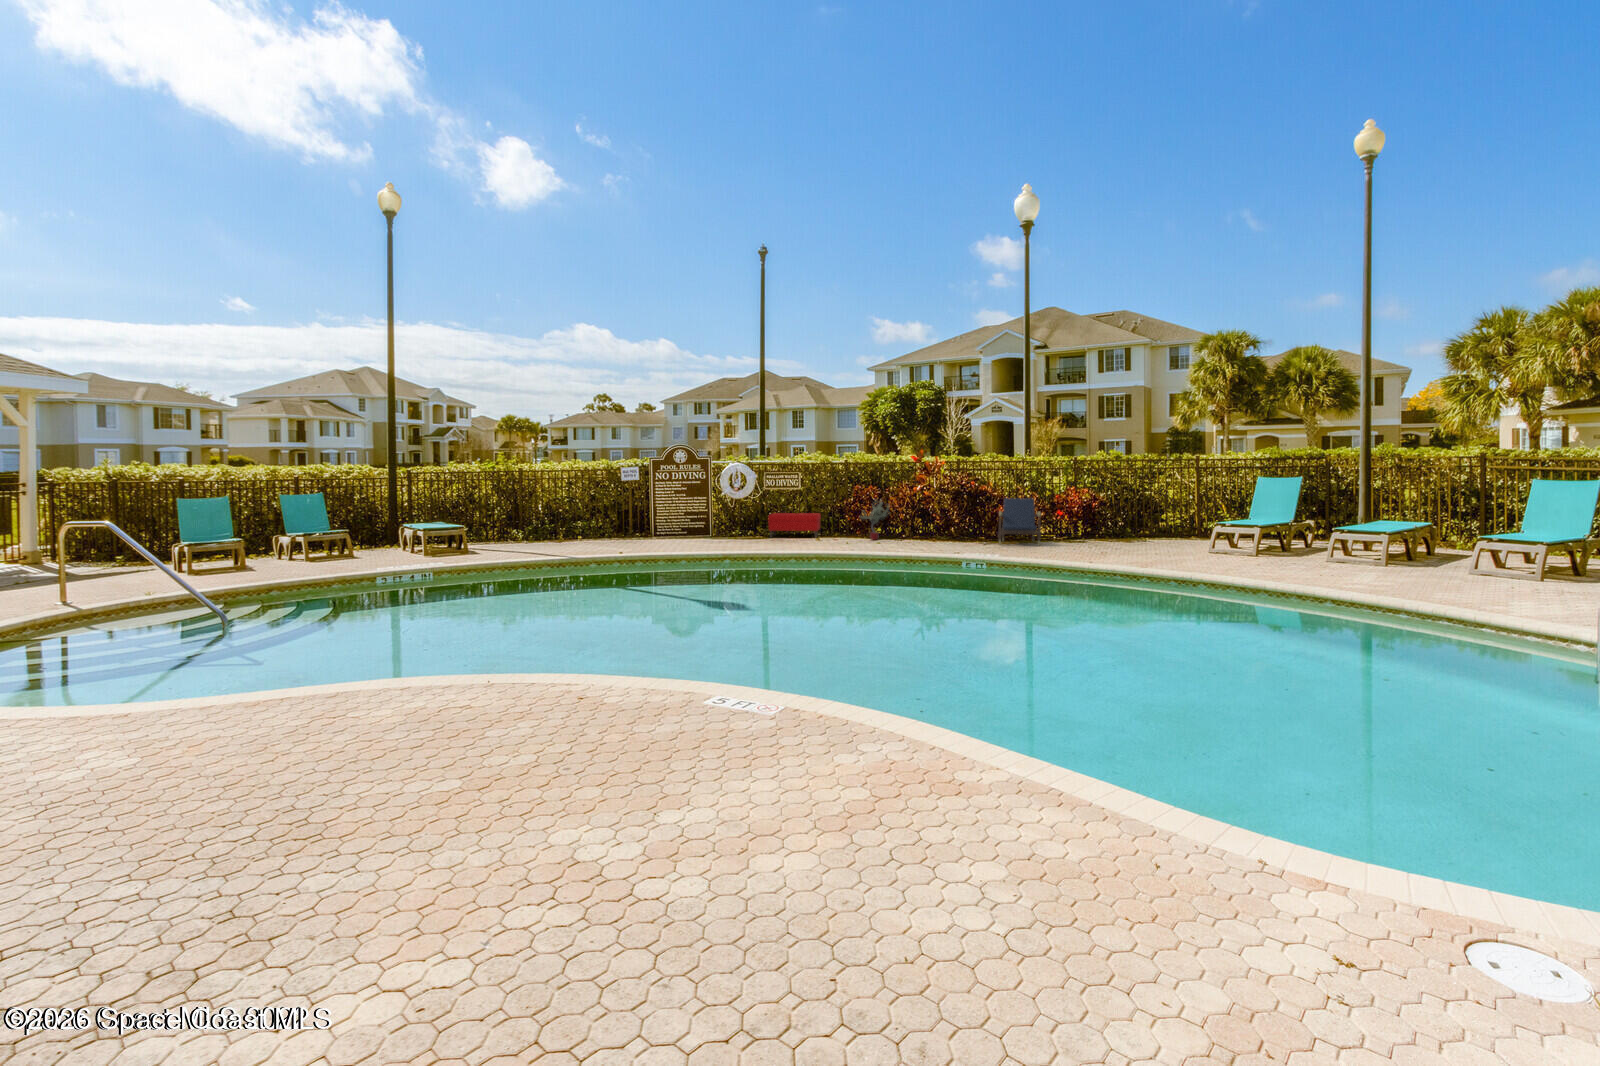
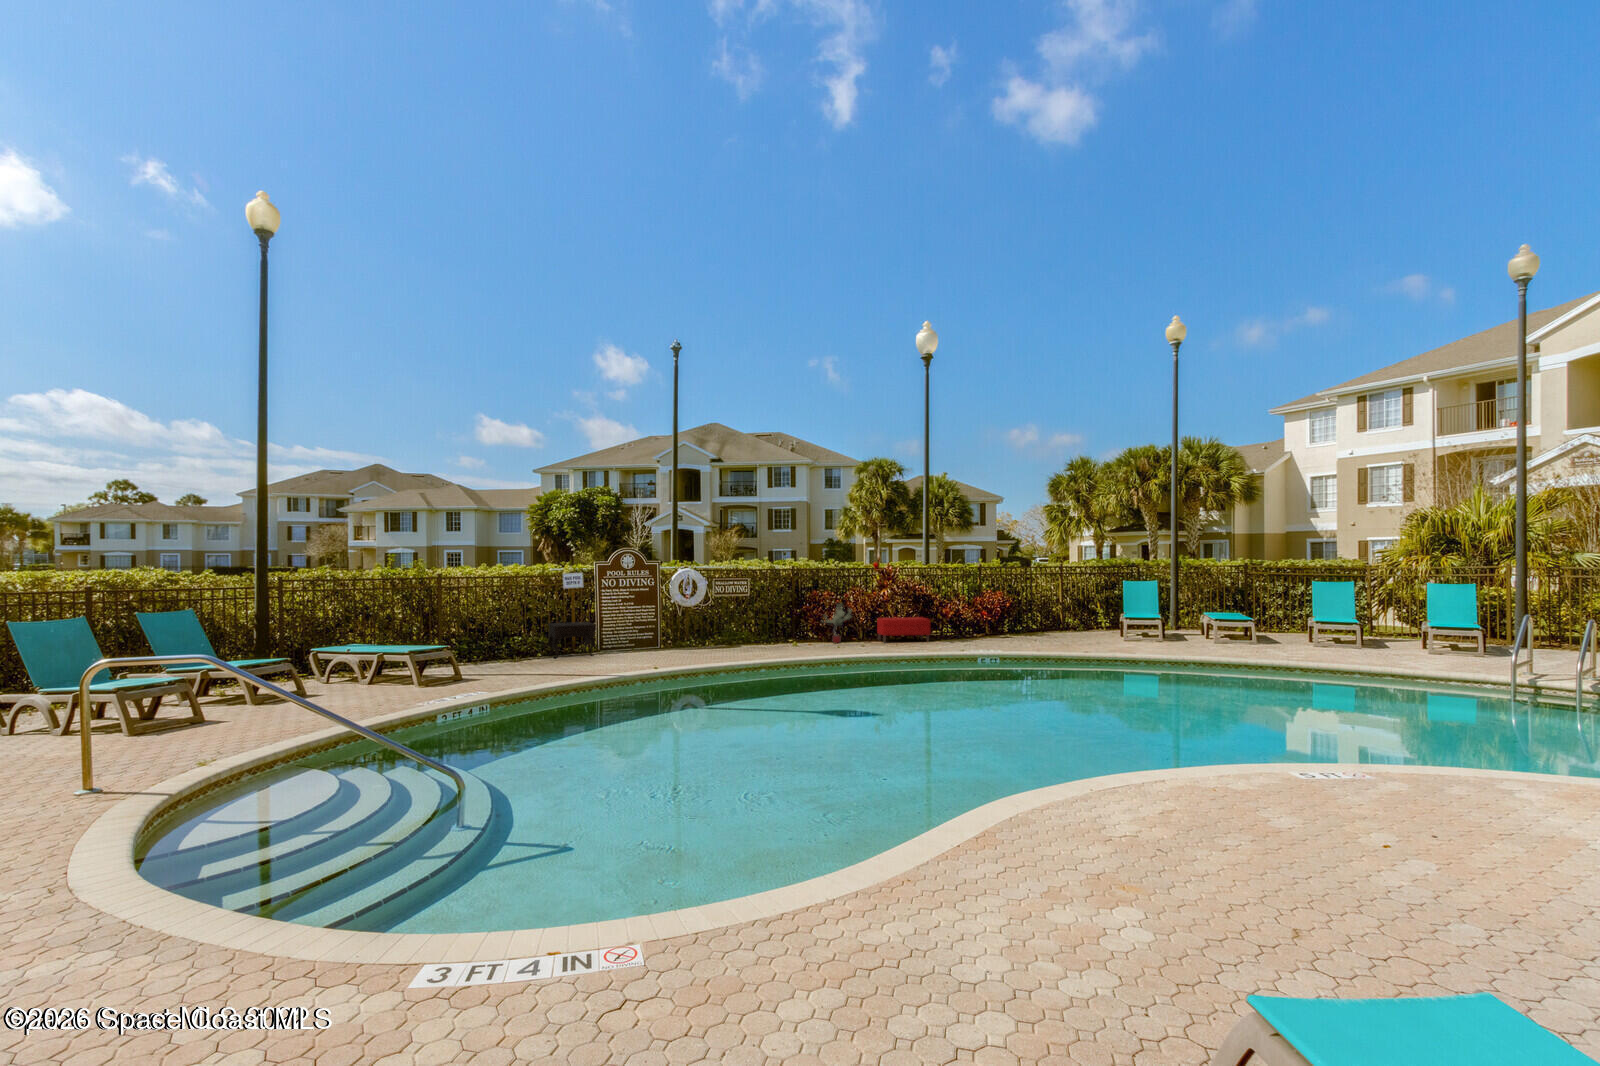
lounge chair: present [999,498,1041,545] -> none [943,600,985,642]
side table: none [606,510,649,540] -> present [548,622,595,658]
bench: present [768,513,821,538] -> present [877,617,930,642]

